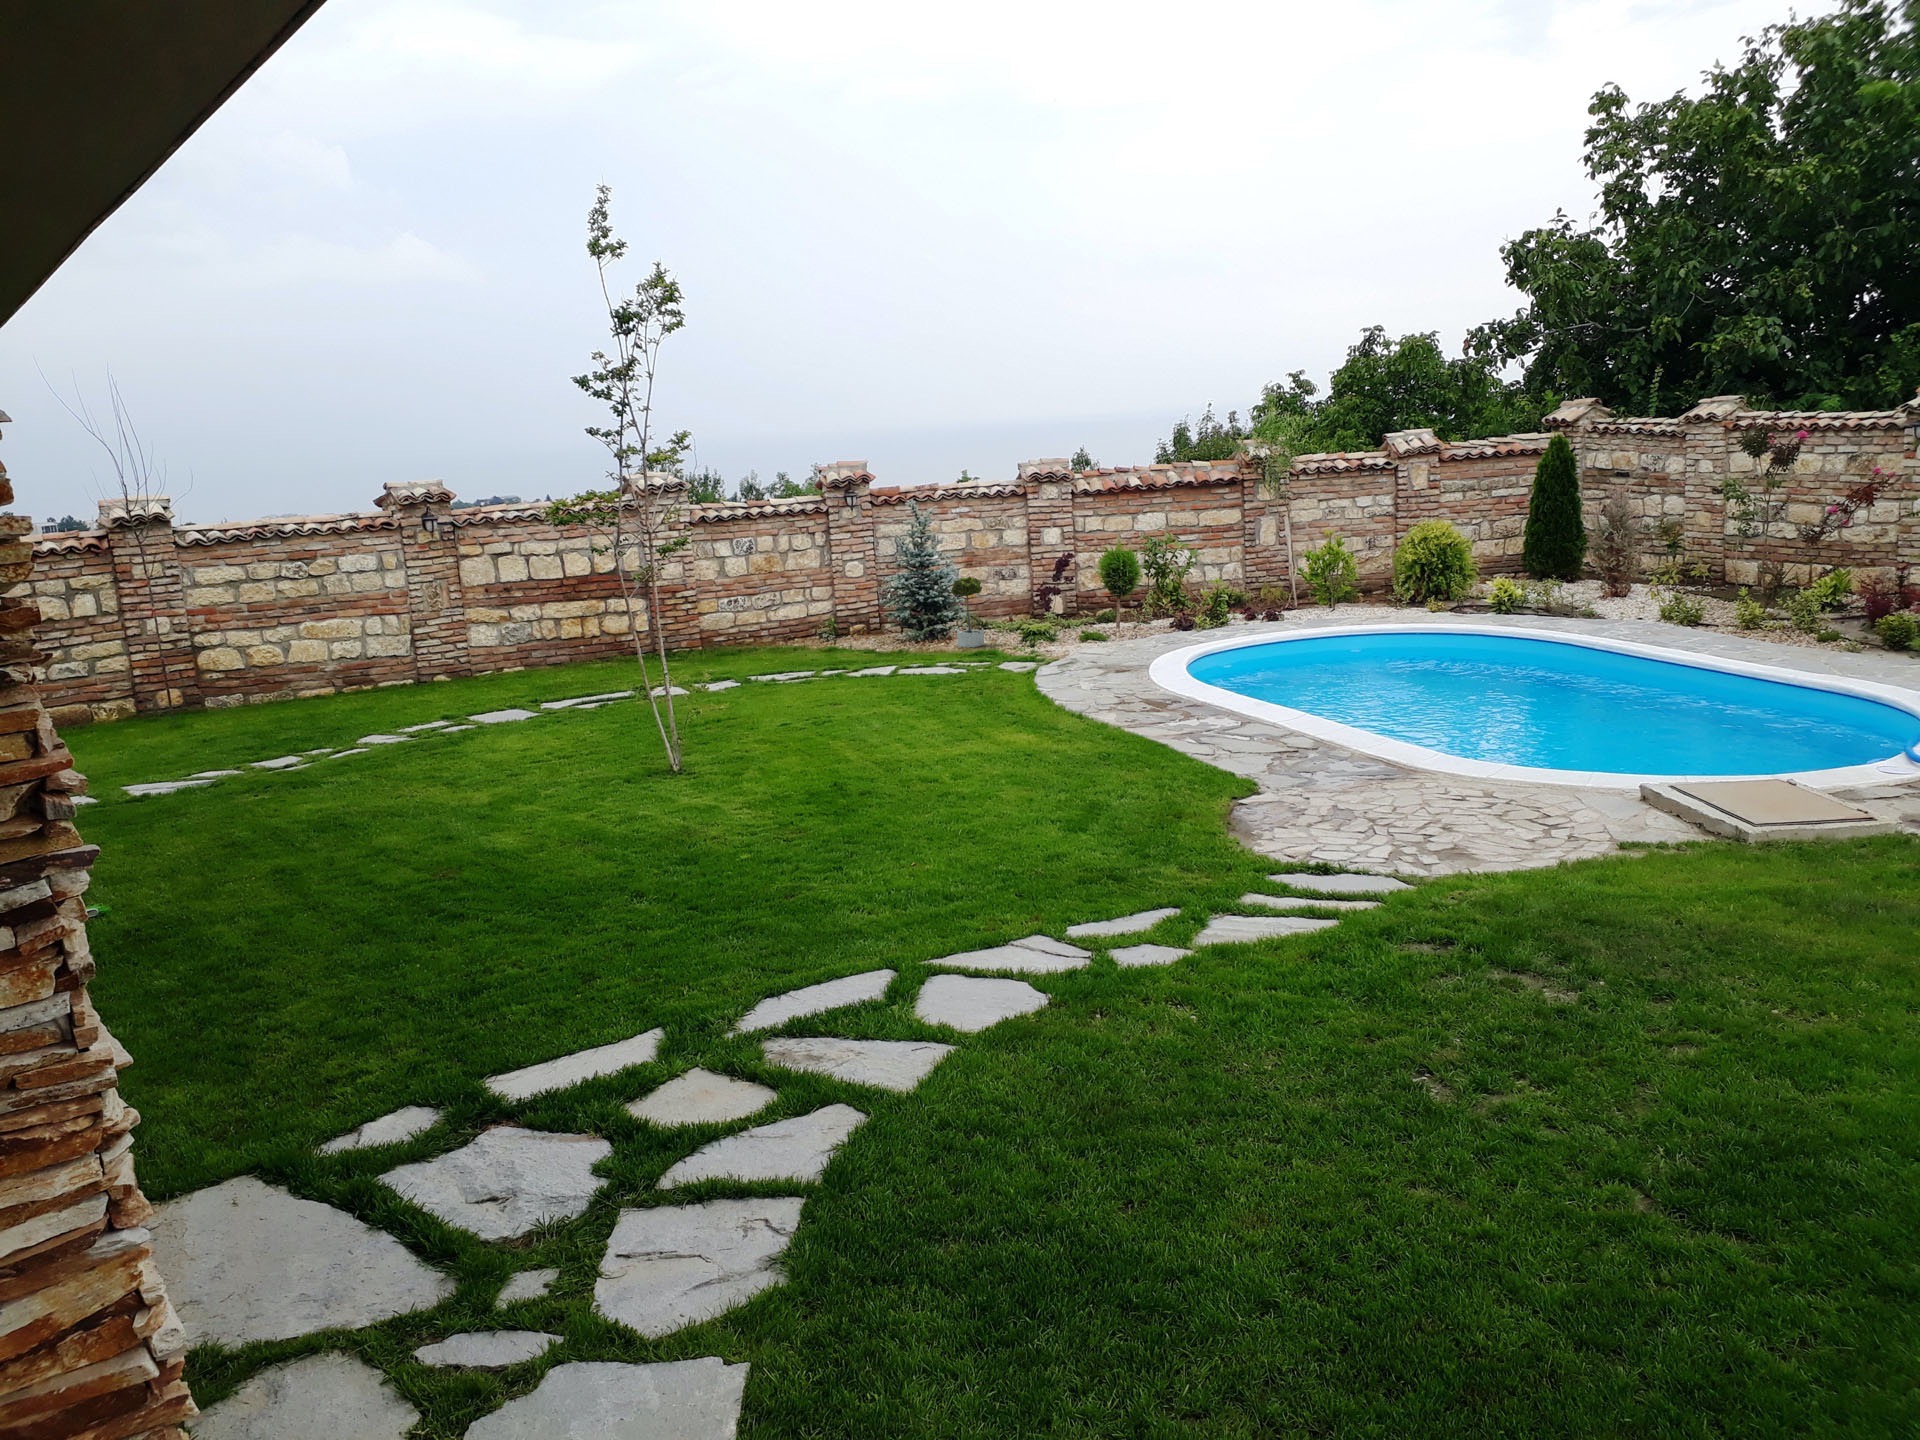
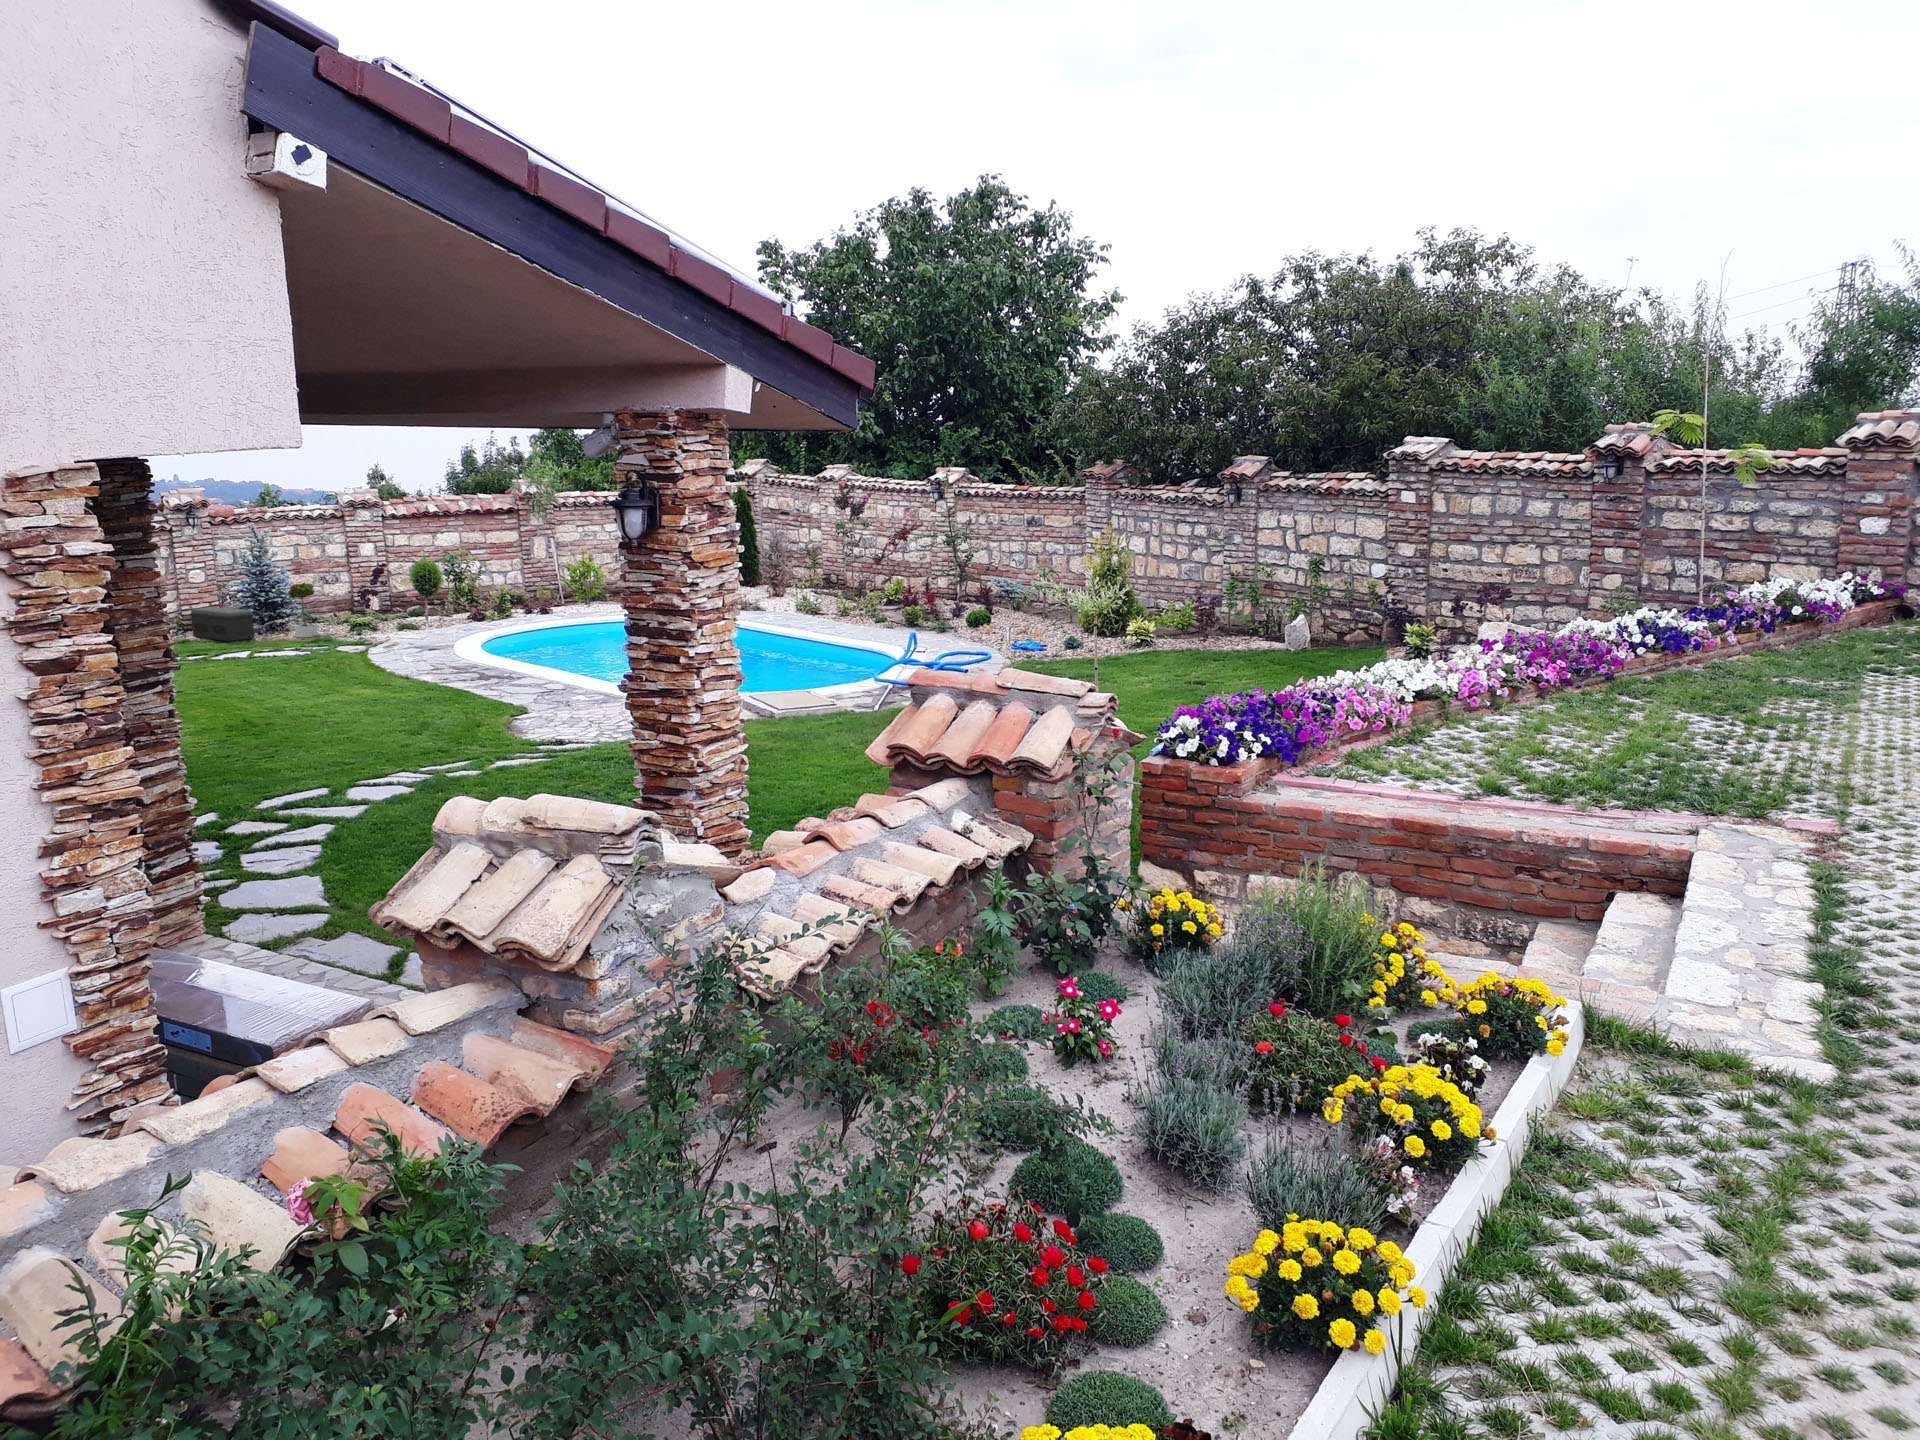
storage bench: none [846,607,911,652] -> present [191,607,254,642]

